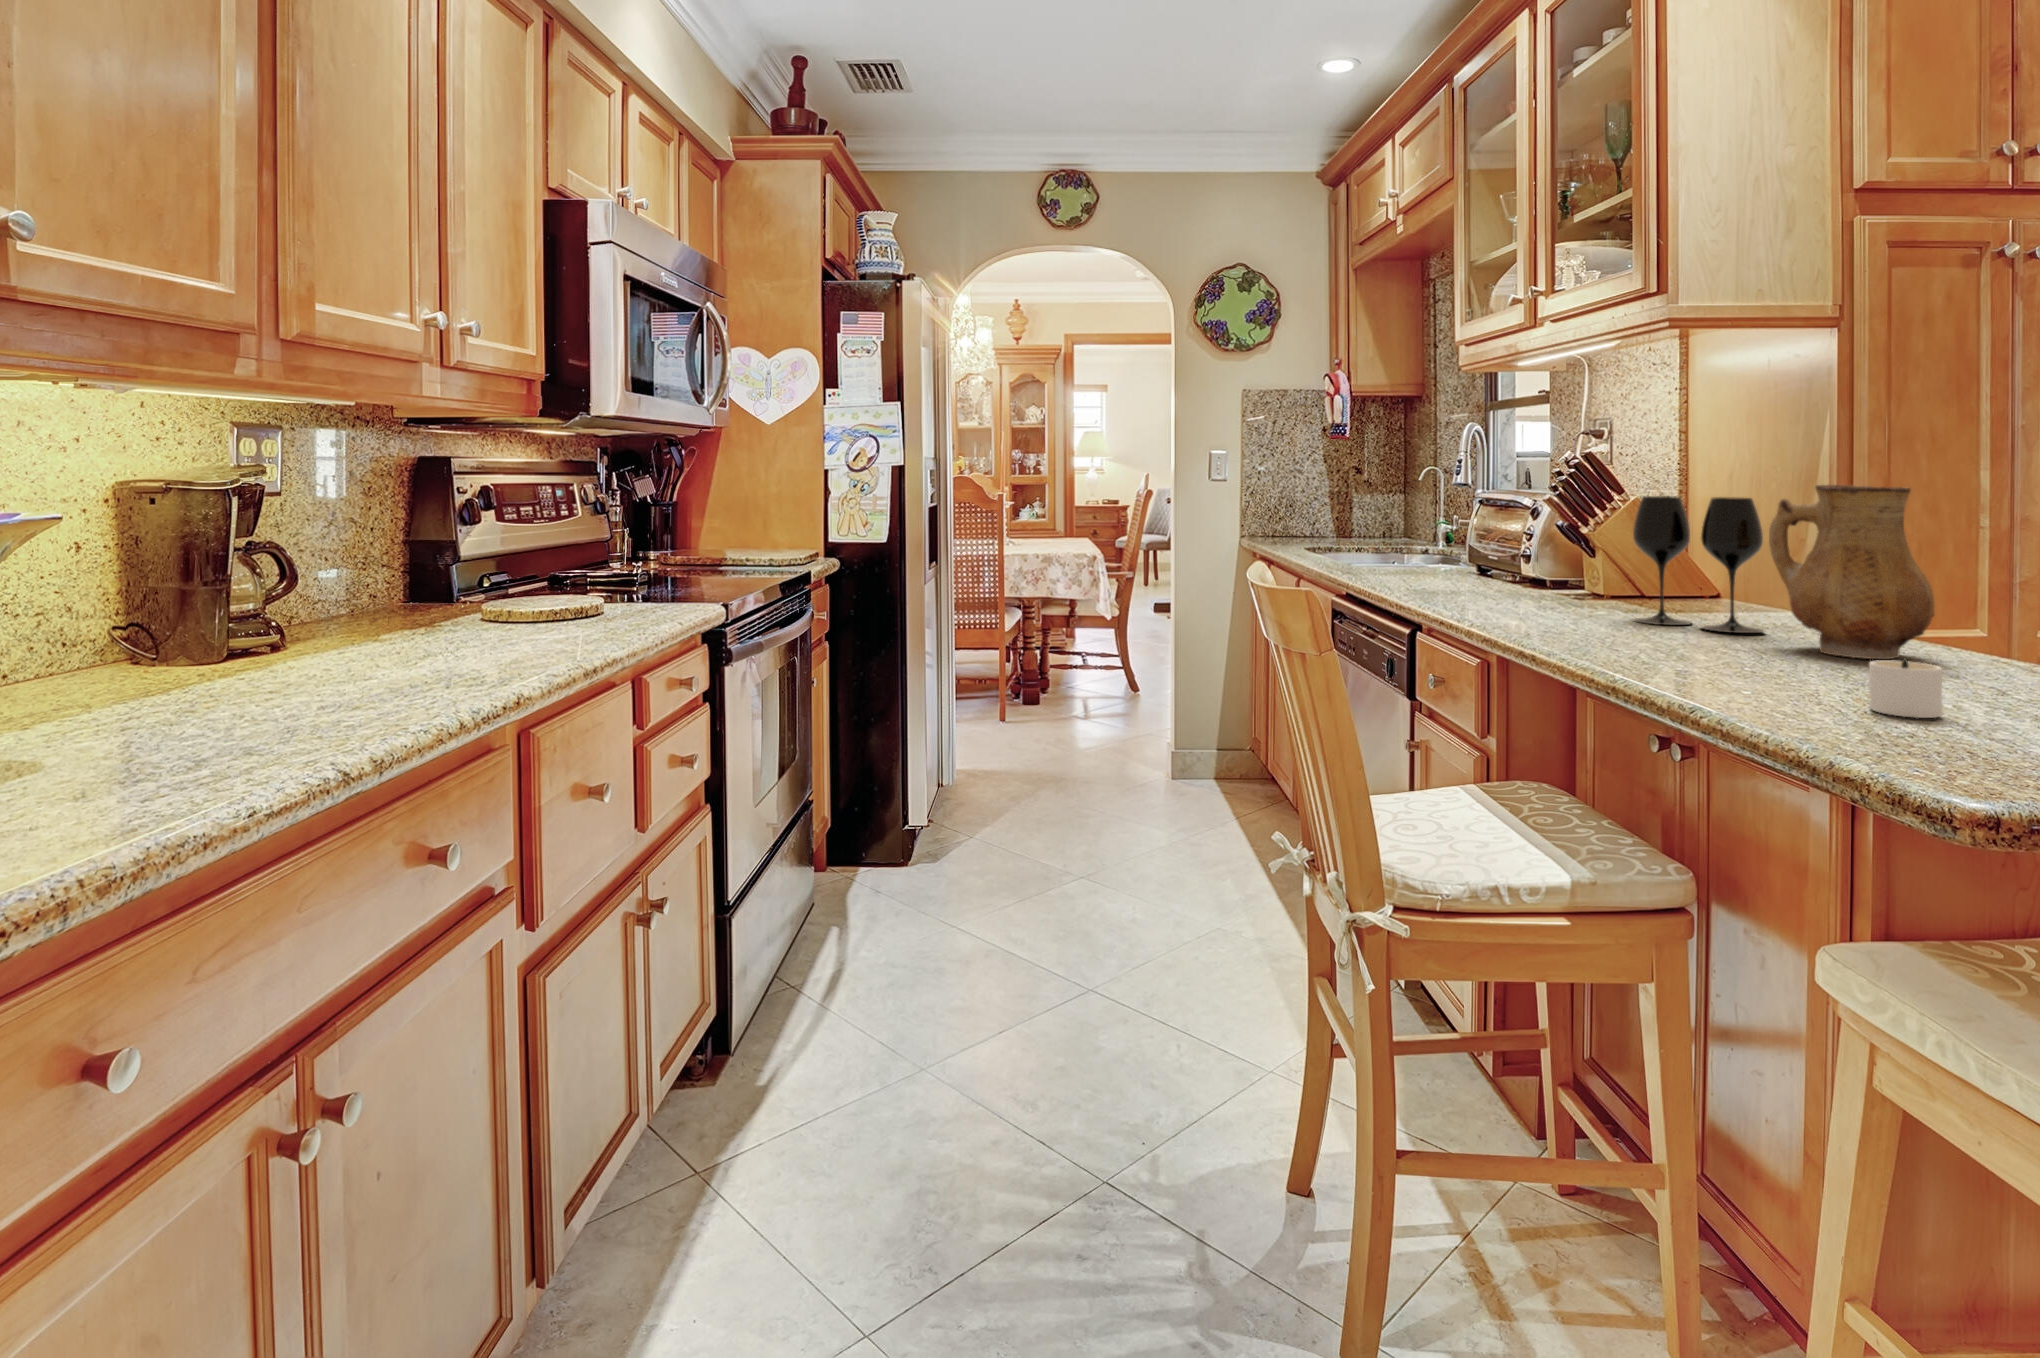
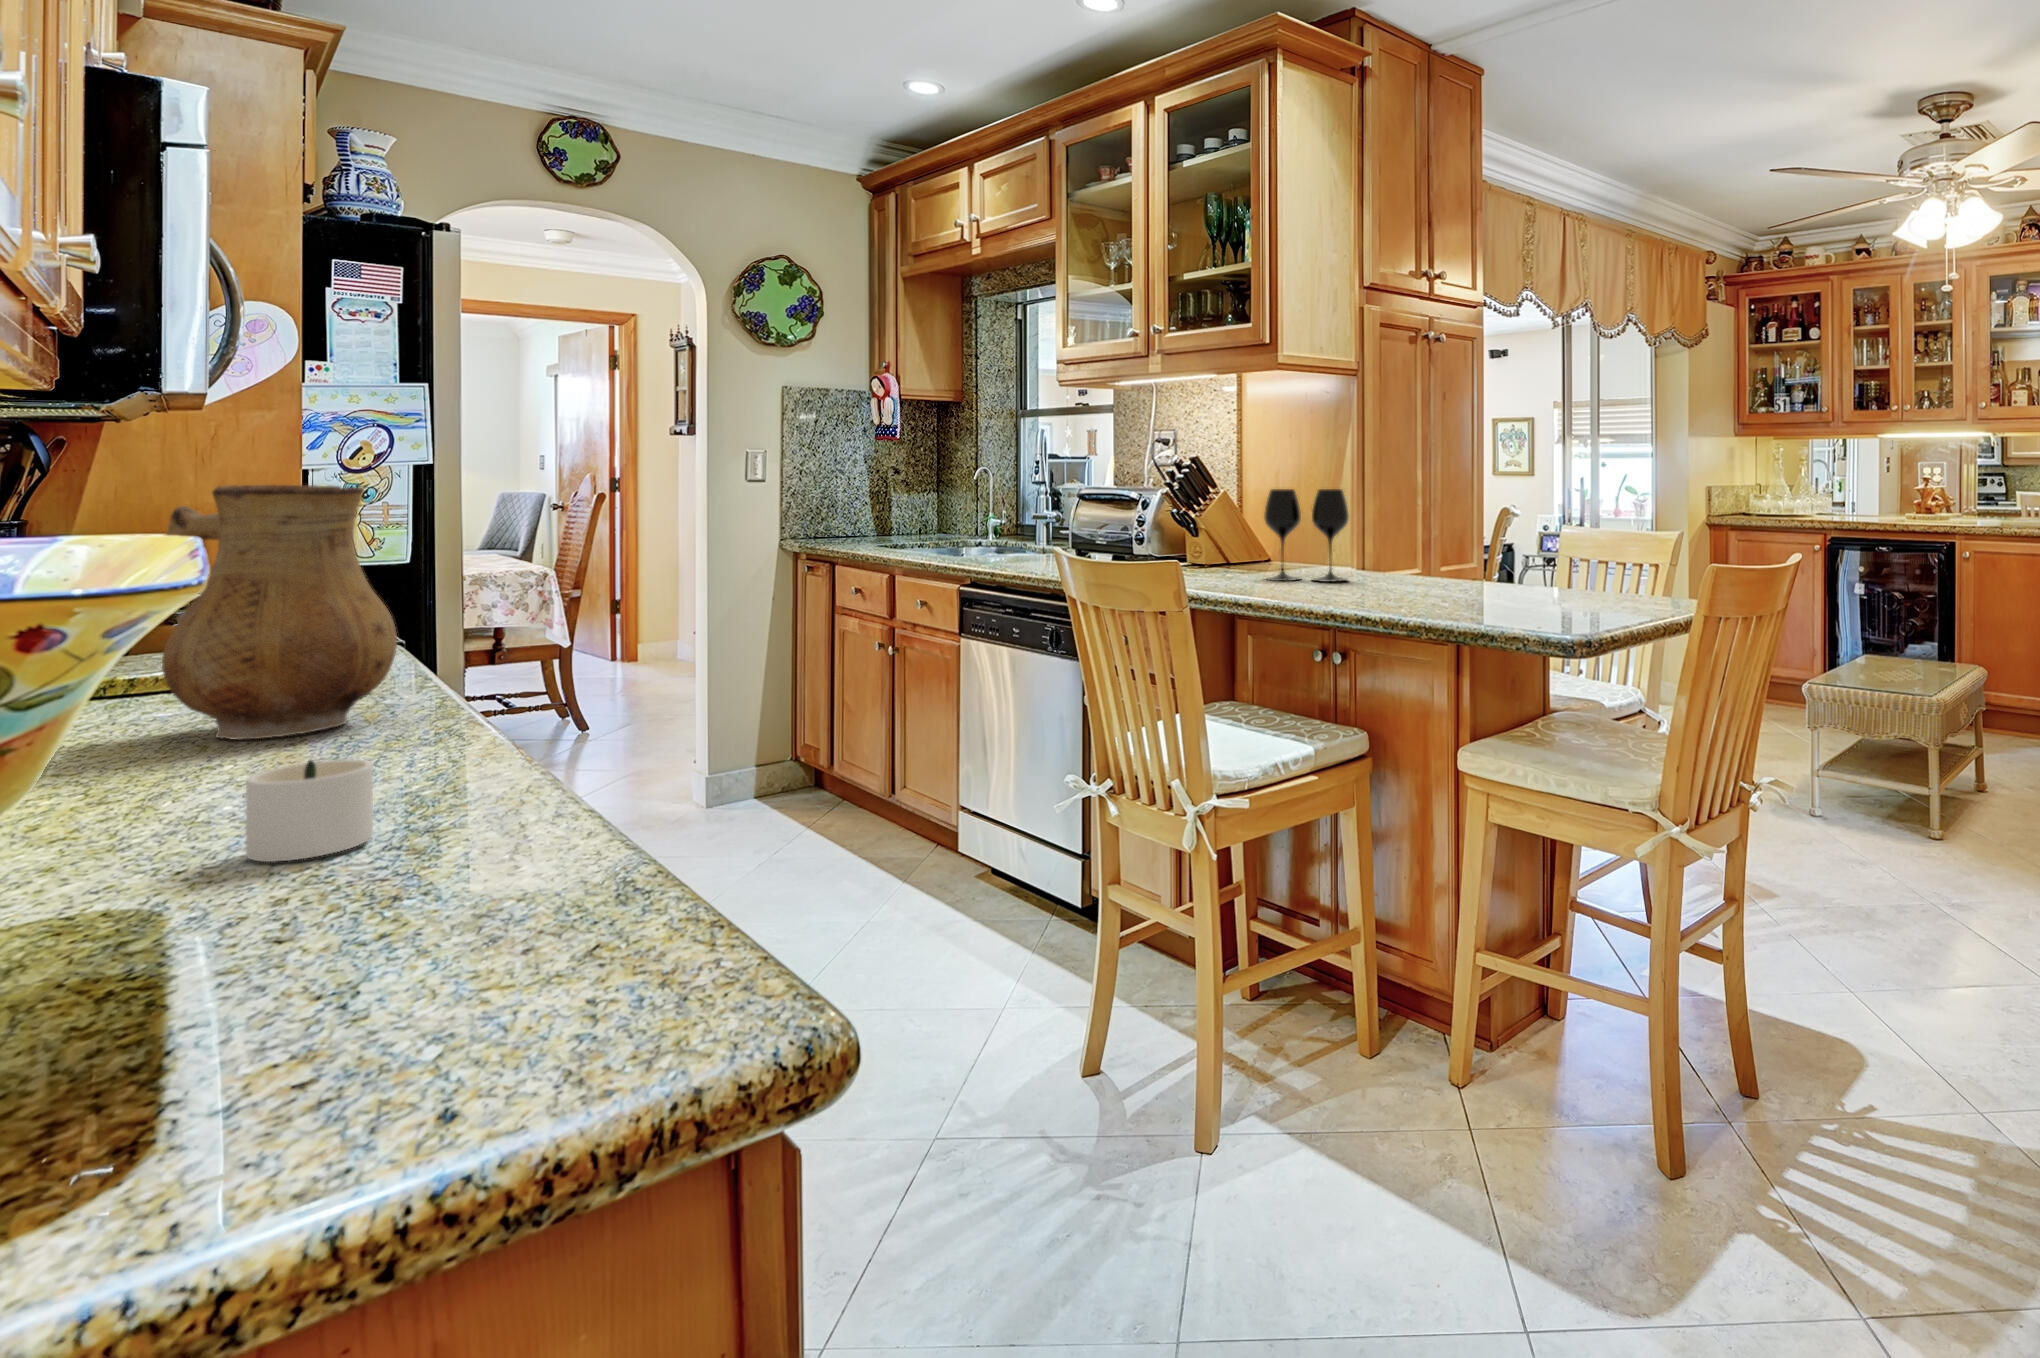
ceramic pitcher: present [1769,485,1934,659] -> present [162,485,397,739]
candle: present [1869,658,1942,718] -> present [246,759,373,862]

